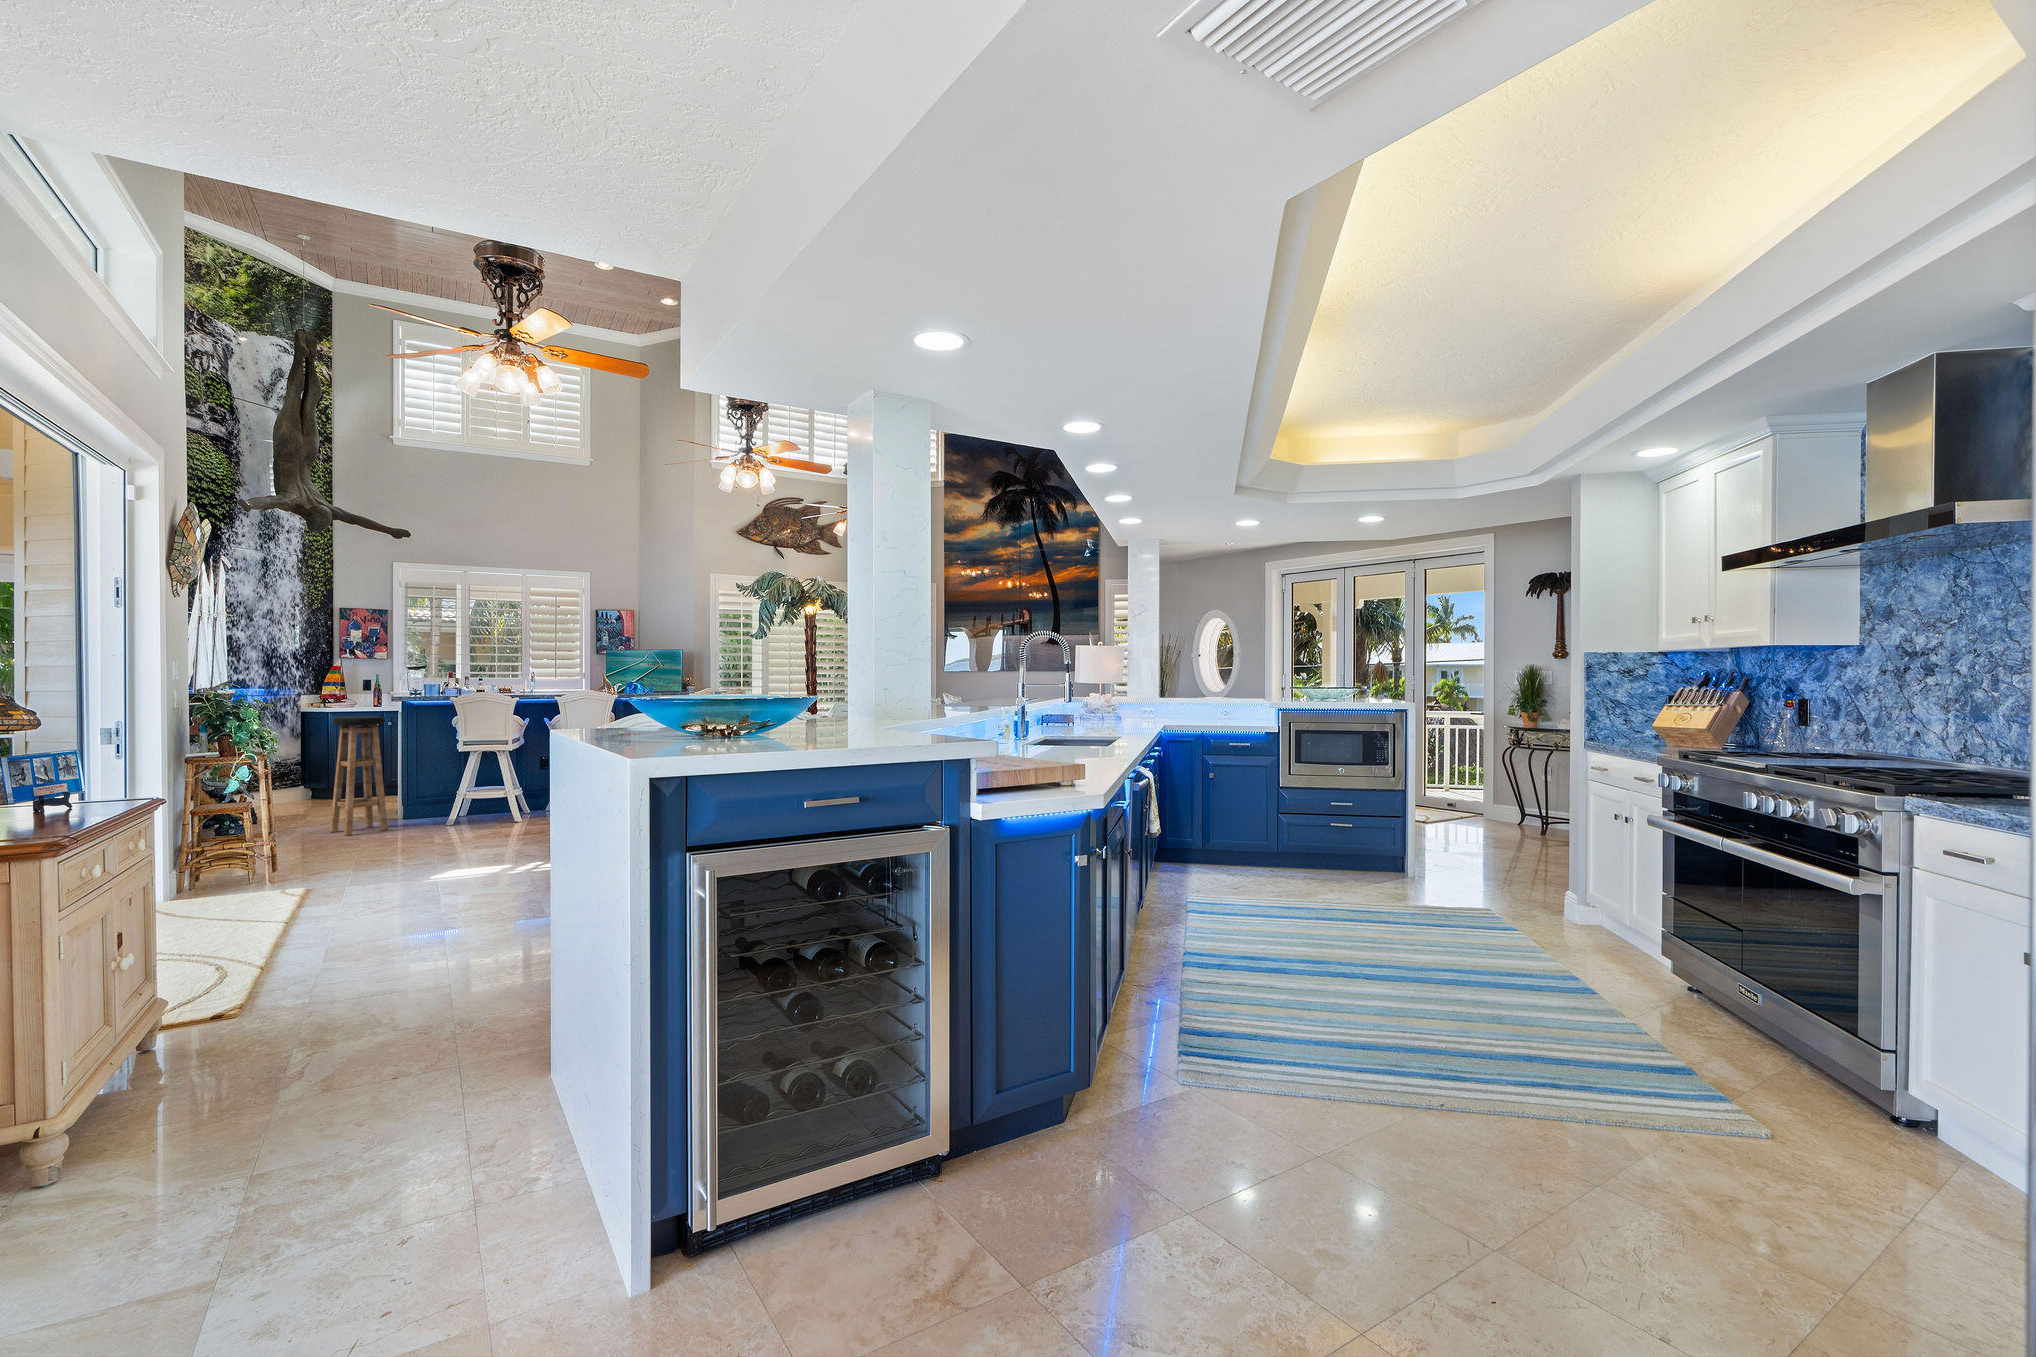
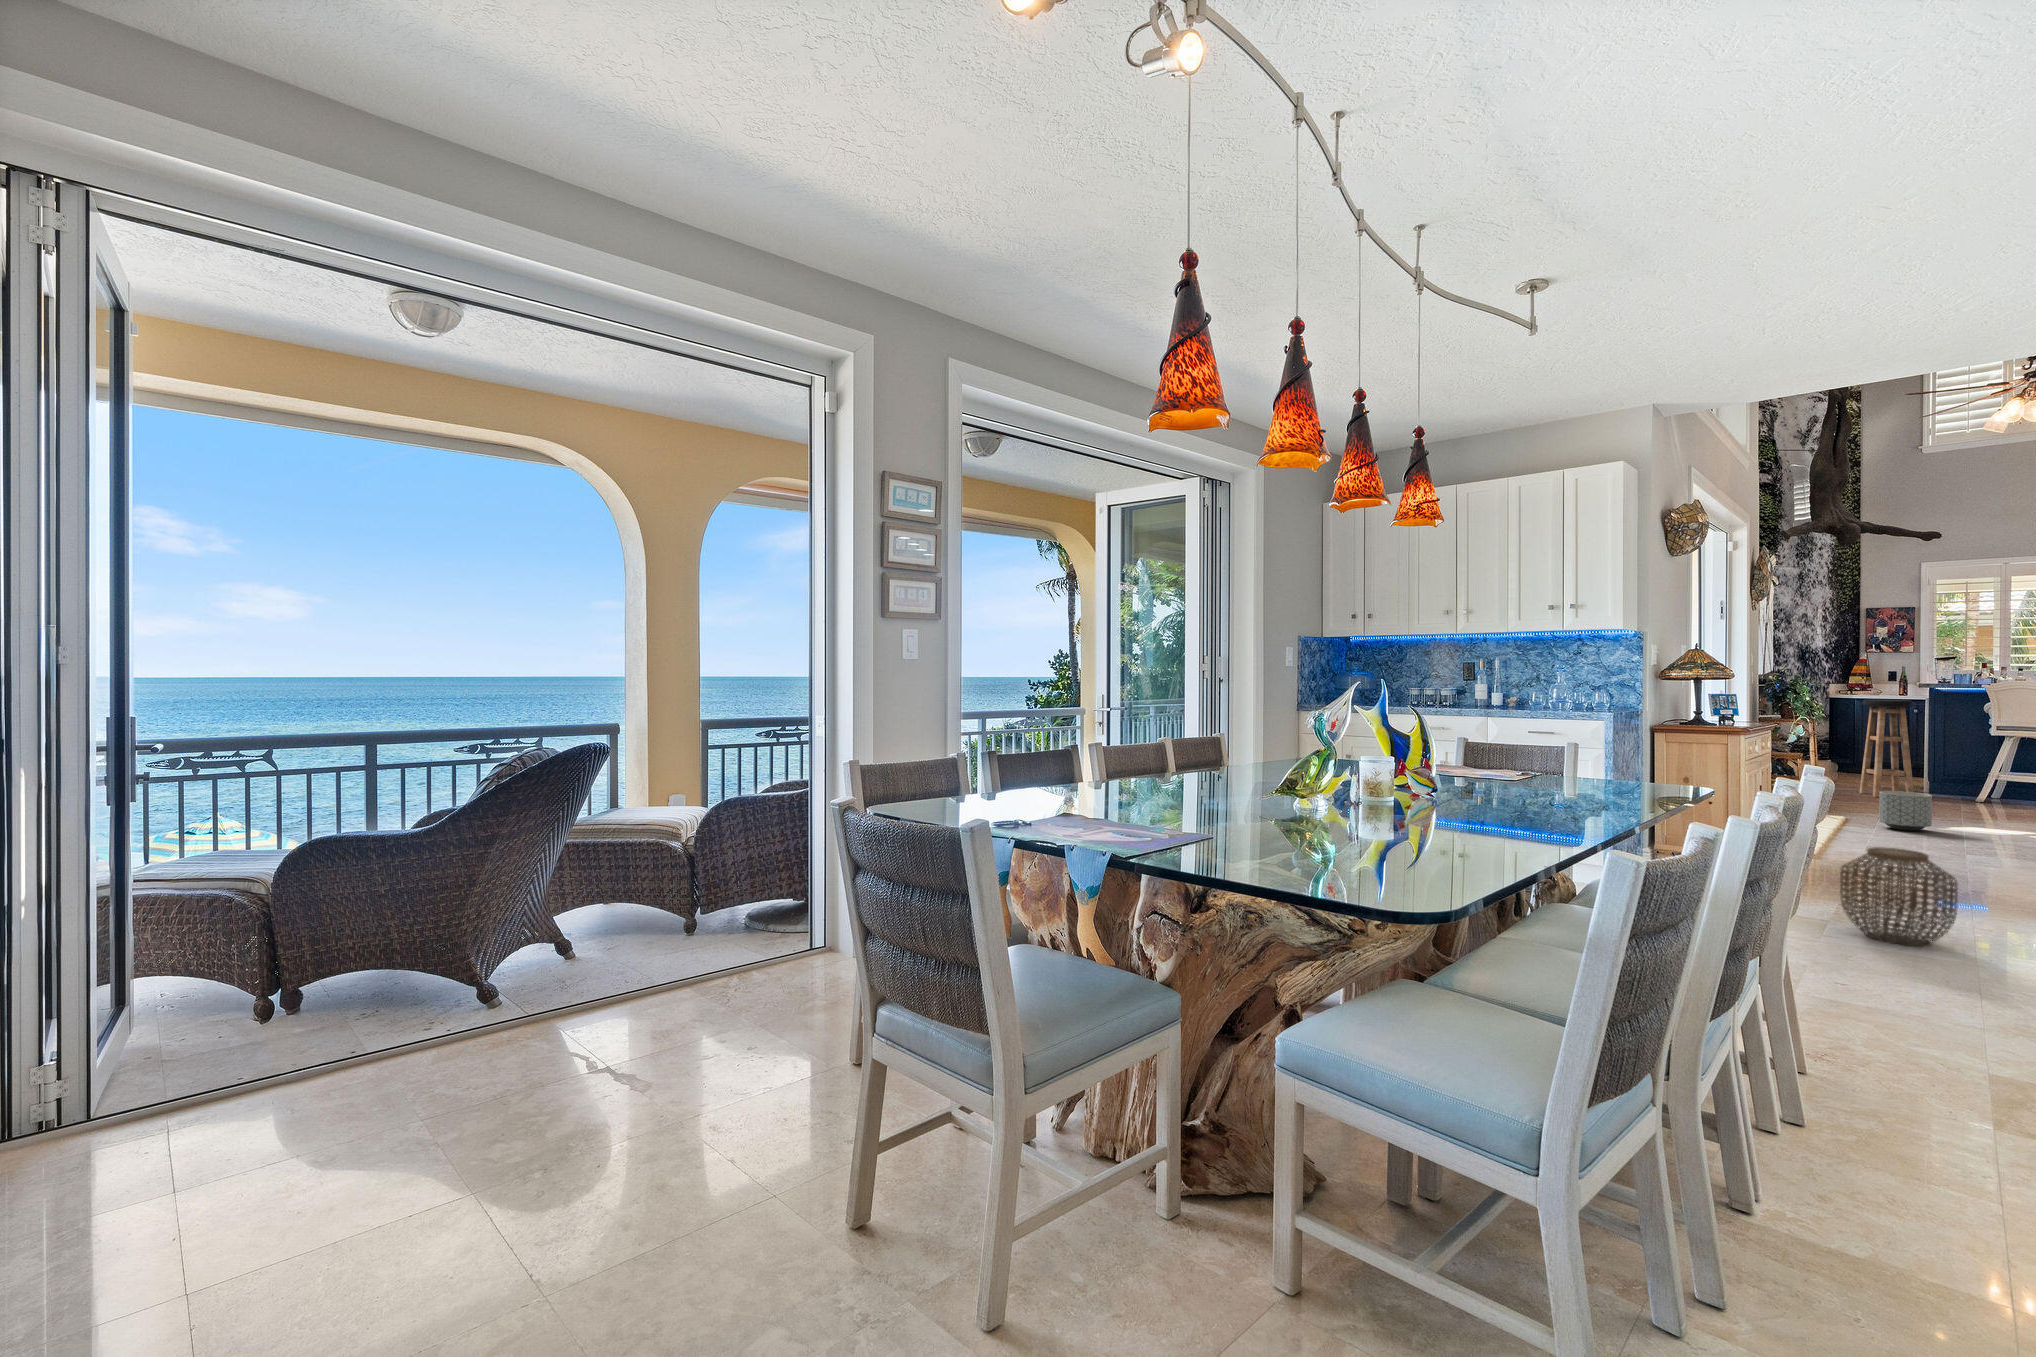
planter: none [345,839,404,892] -> present [1879,791,1932,831]
woven basket: none [235,1044,437,1255] -> present [1840,847,1958,946]

